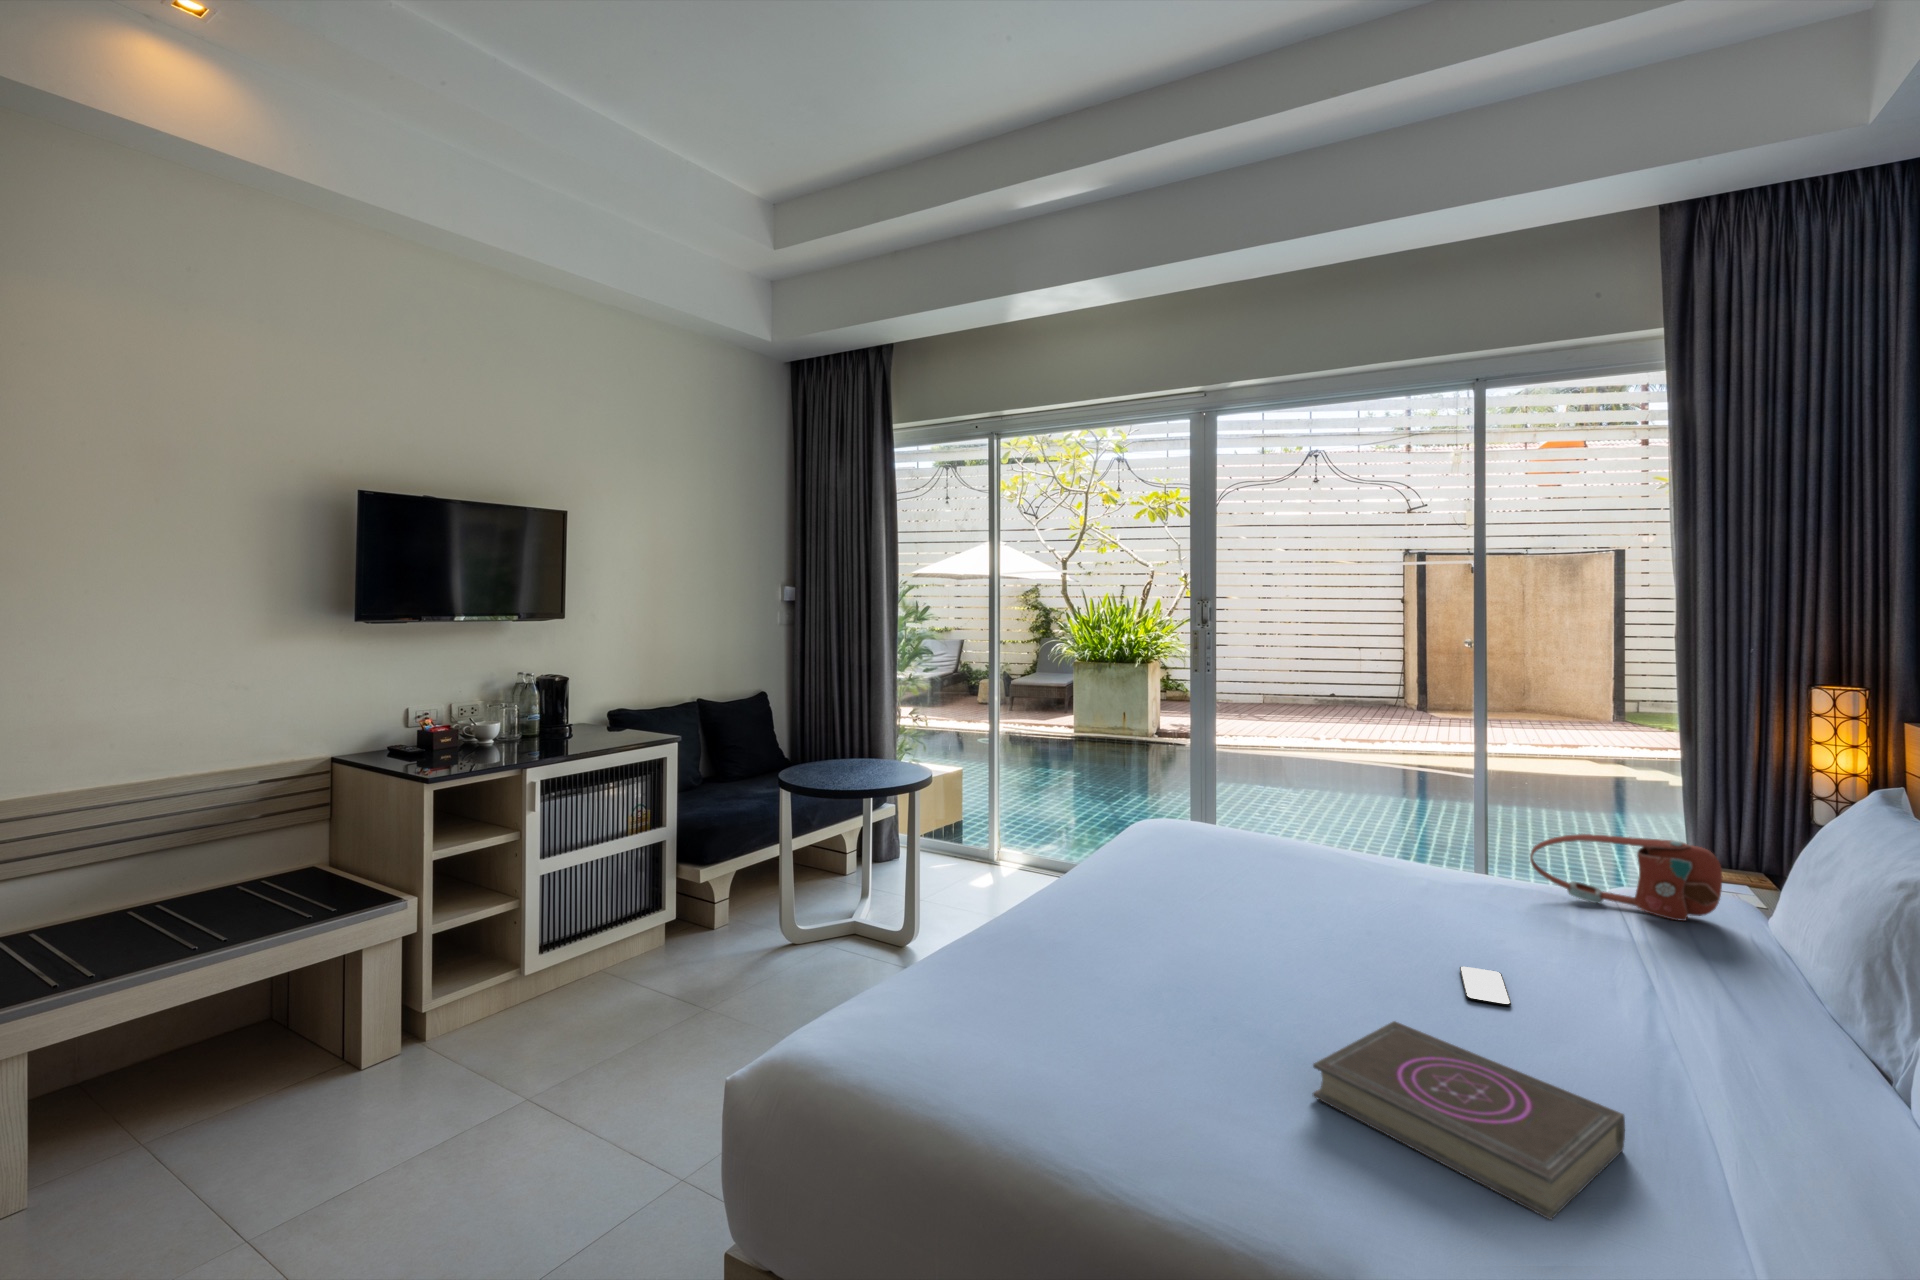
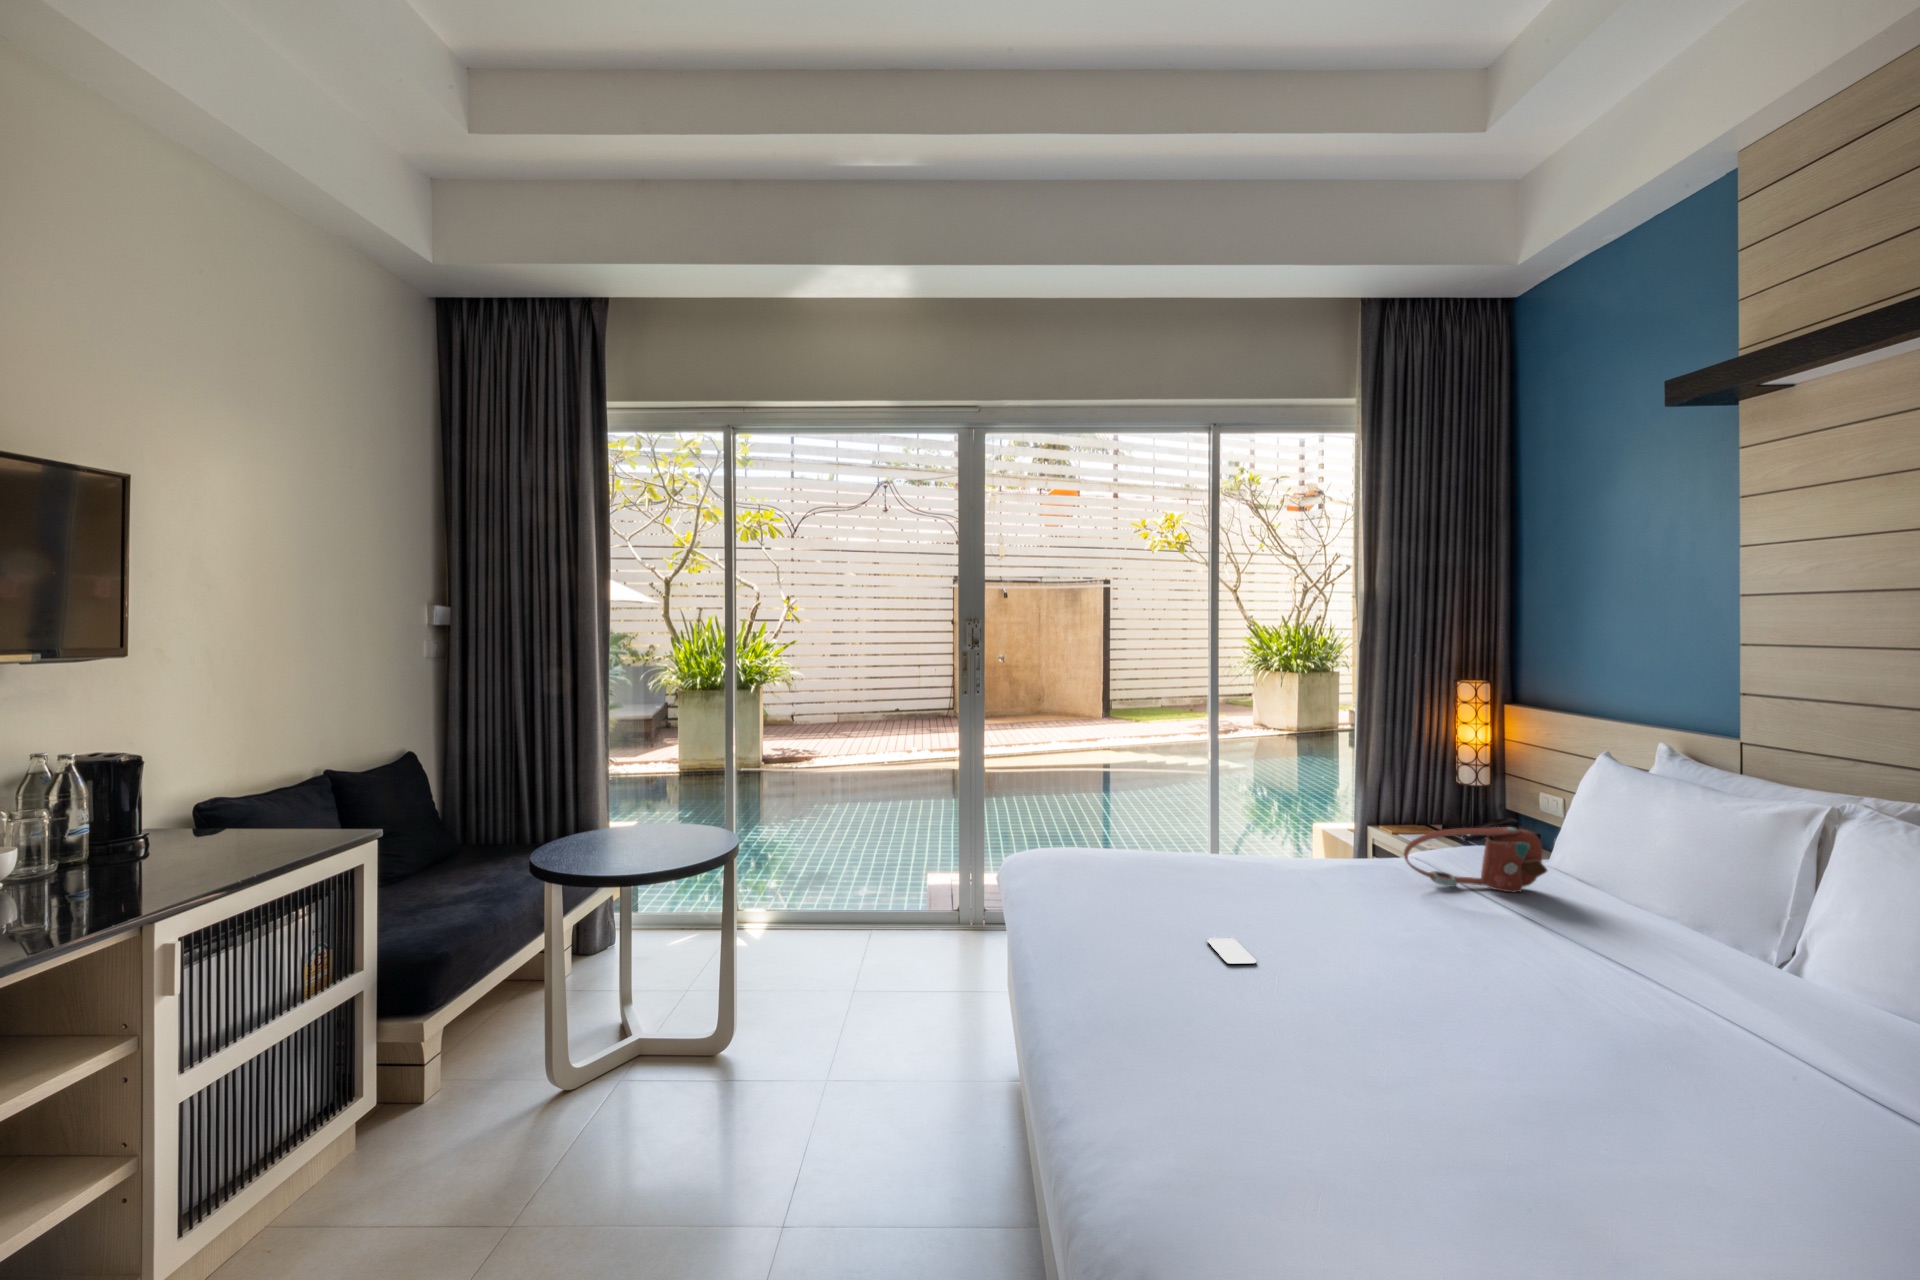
smartphone: present [1460,967,1511,1006] -> present [1207,938,1257,964]
book: present [1313,1021,1625,1220] -> none [1528,1031,1813,1178]

